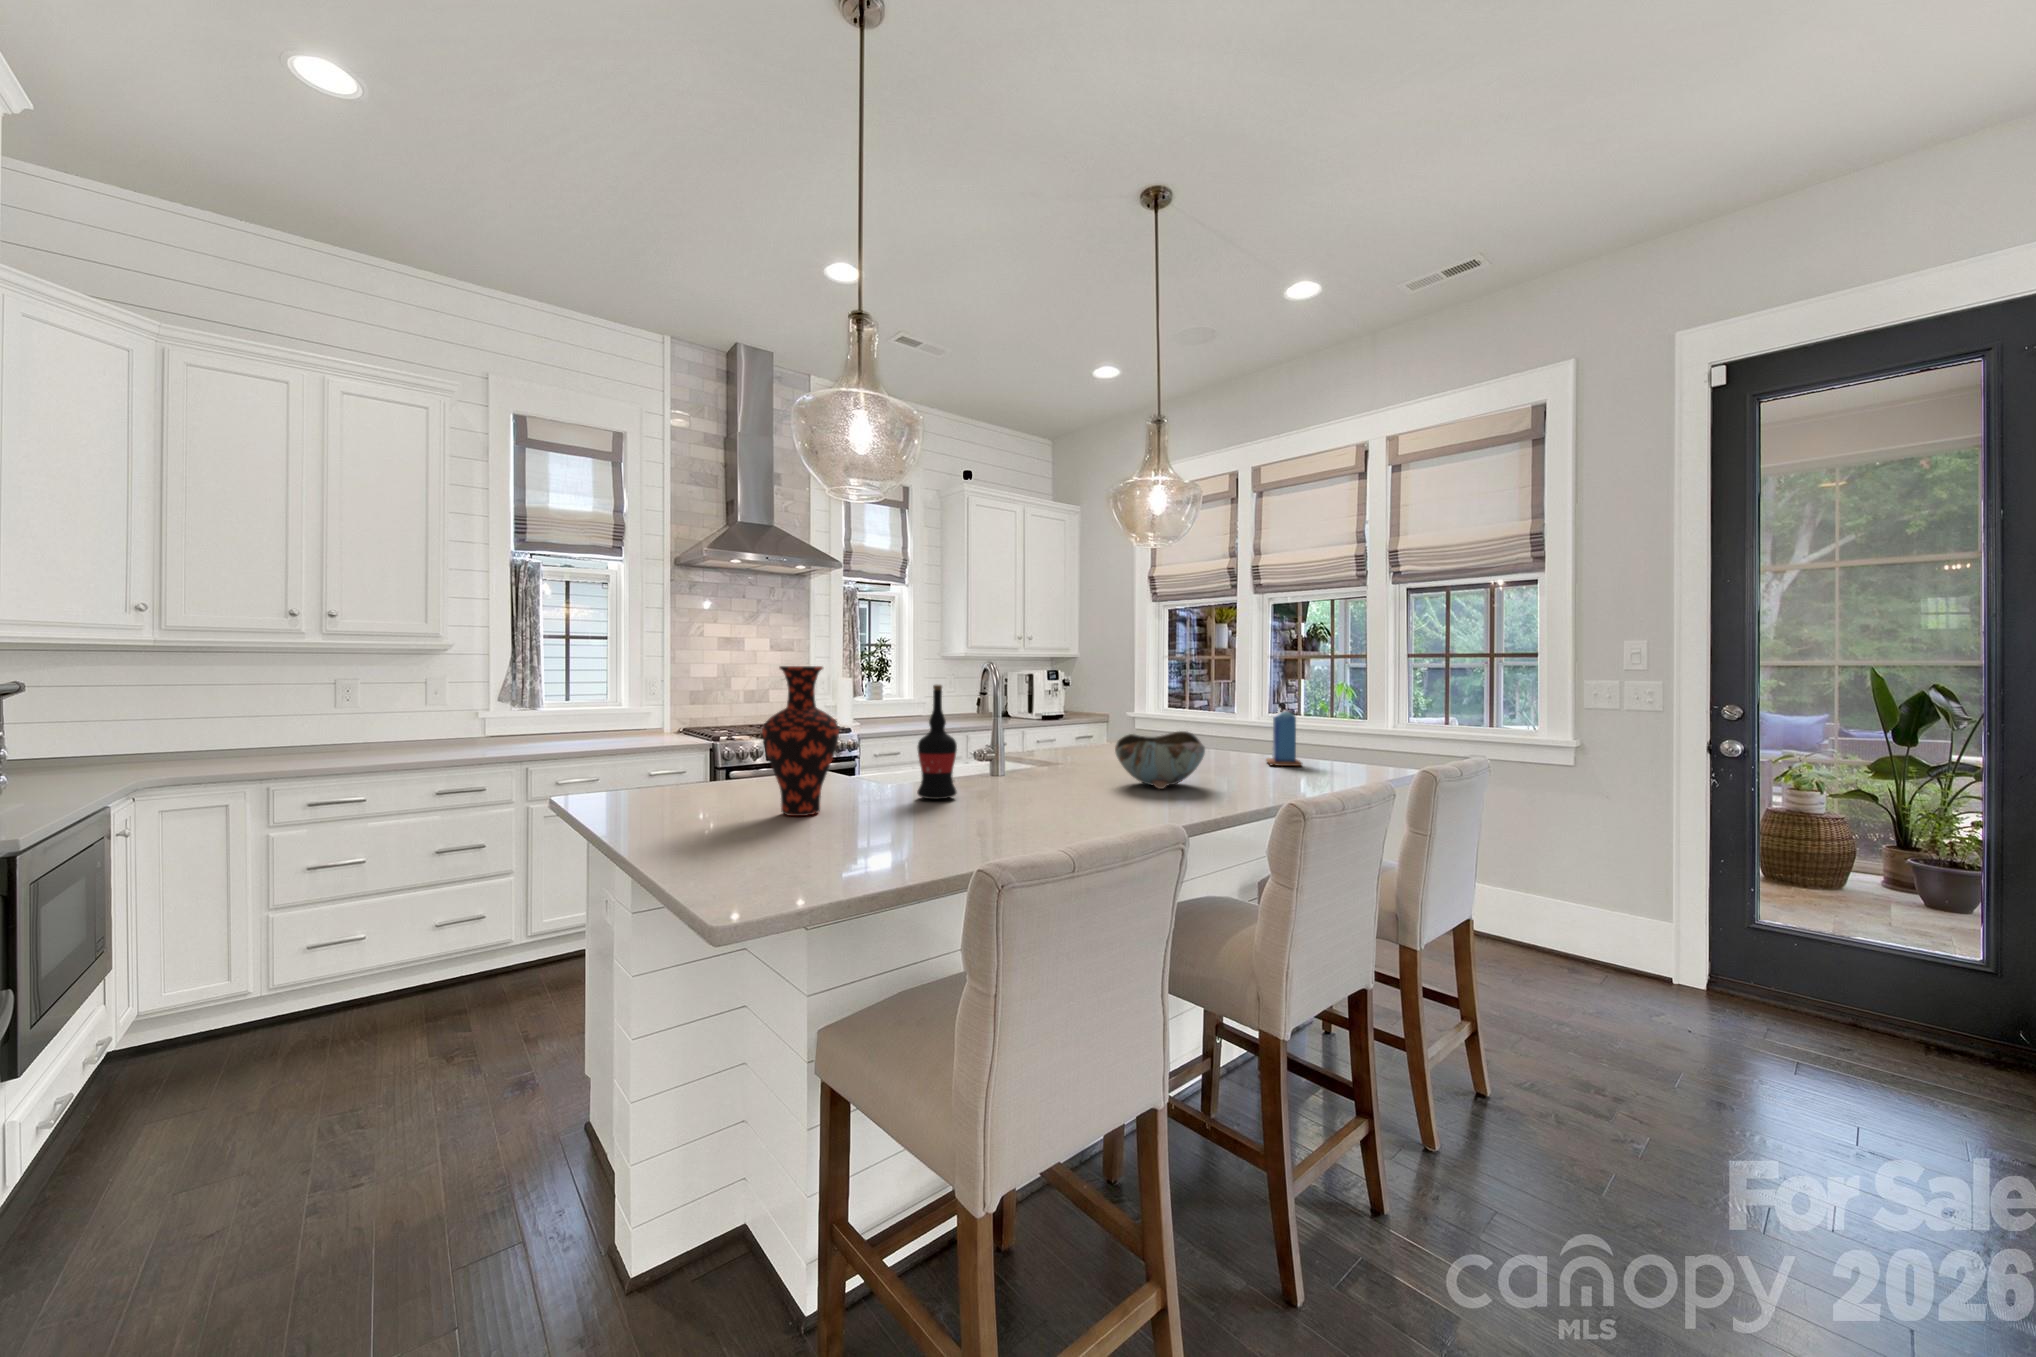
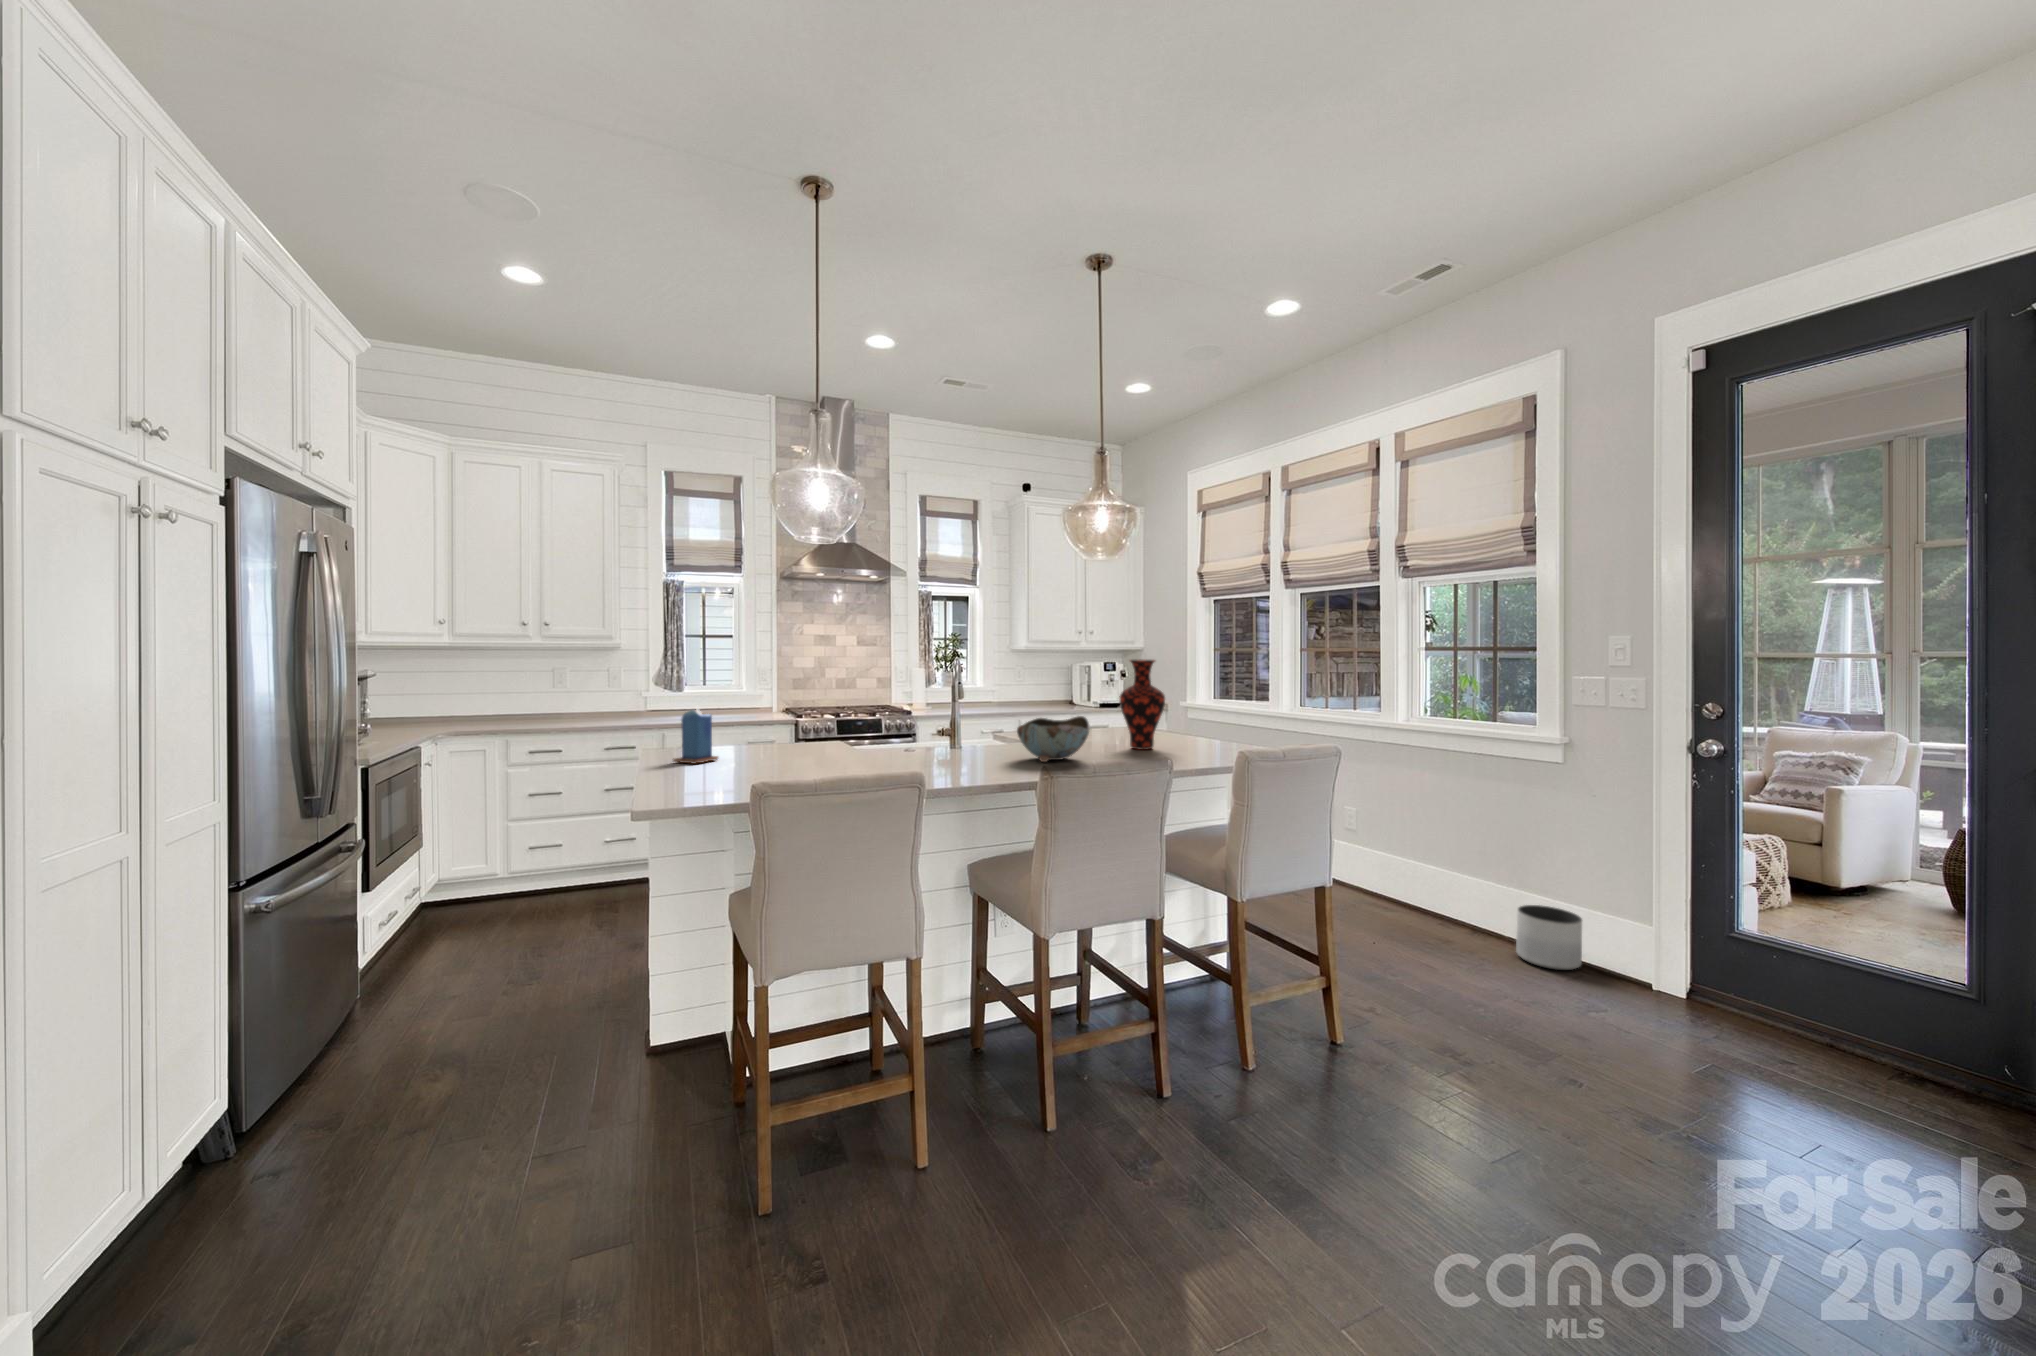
vase: present [762,666,839,816] -> present [1119,659,1165,750]
wine bottle: present [917,685,957,799] -> none [849,677,879,764]
candle: present [1266,709,1302,766] -> present [673,707,718,764]
planter: none [1550,915,1616,980] -> present [1516,905,1582,970]

